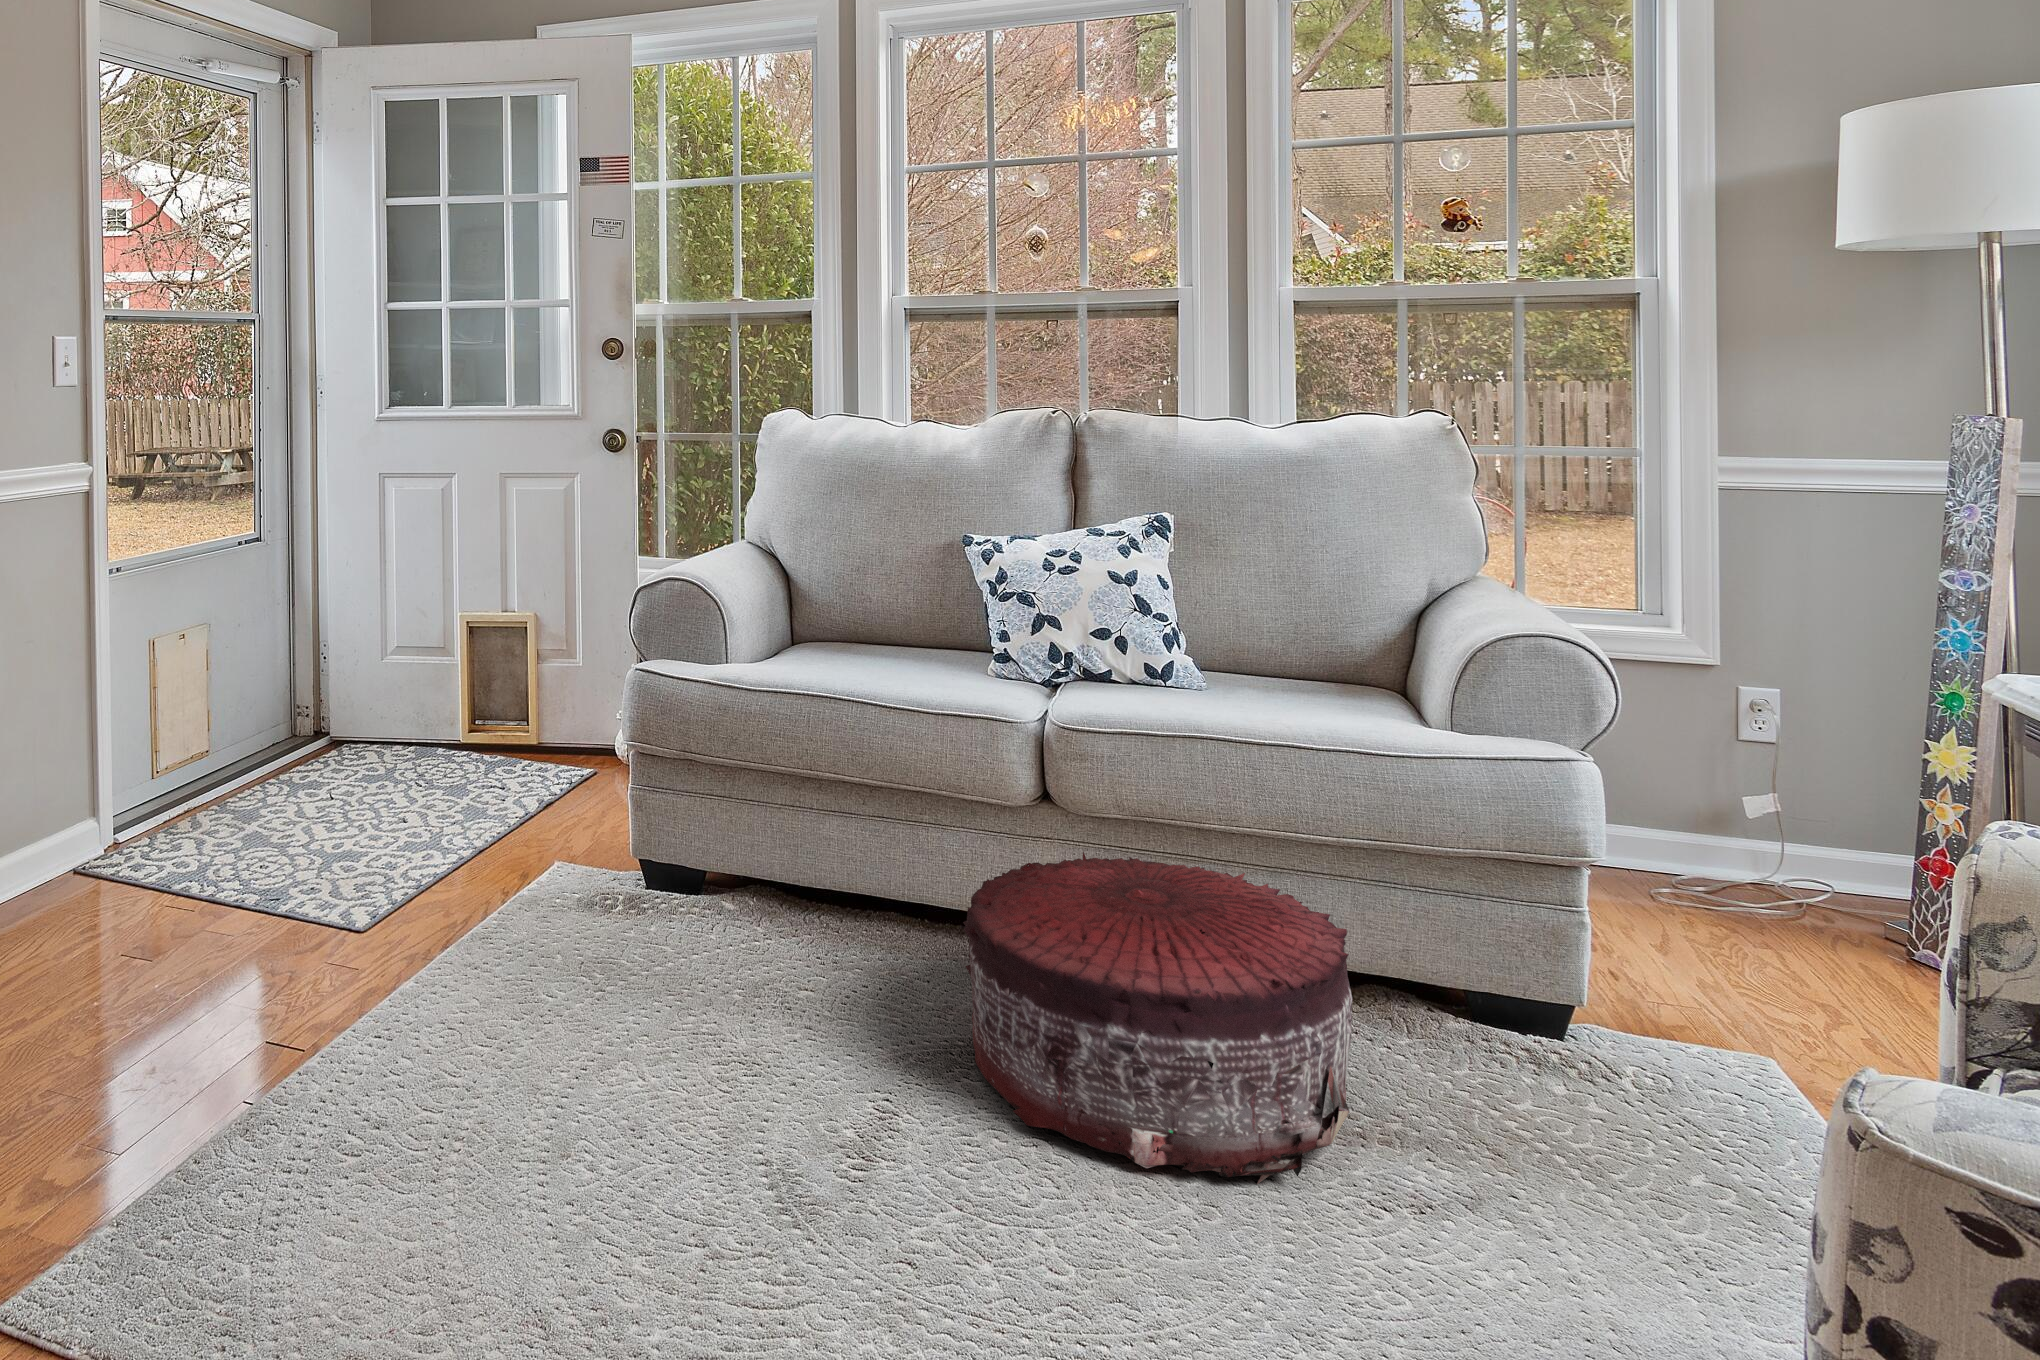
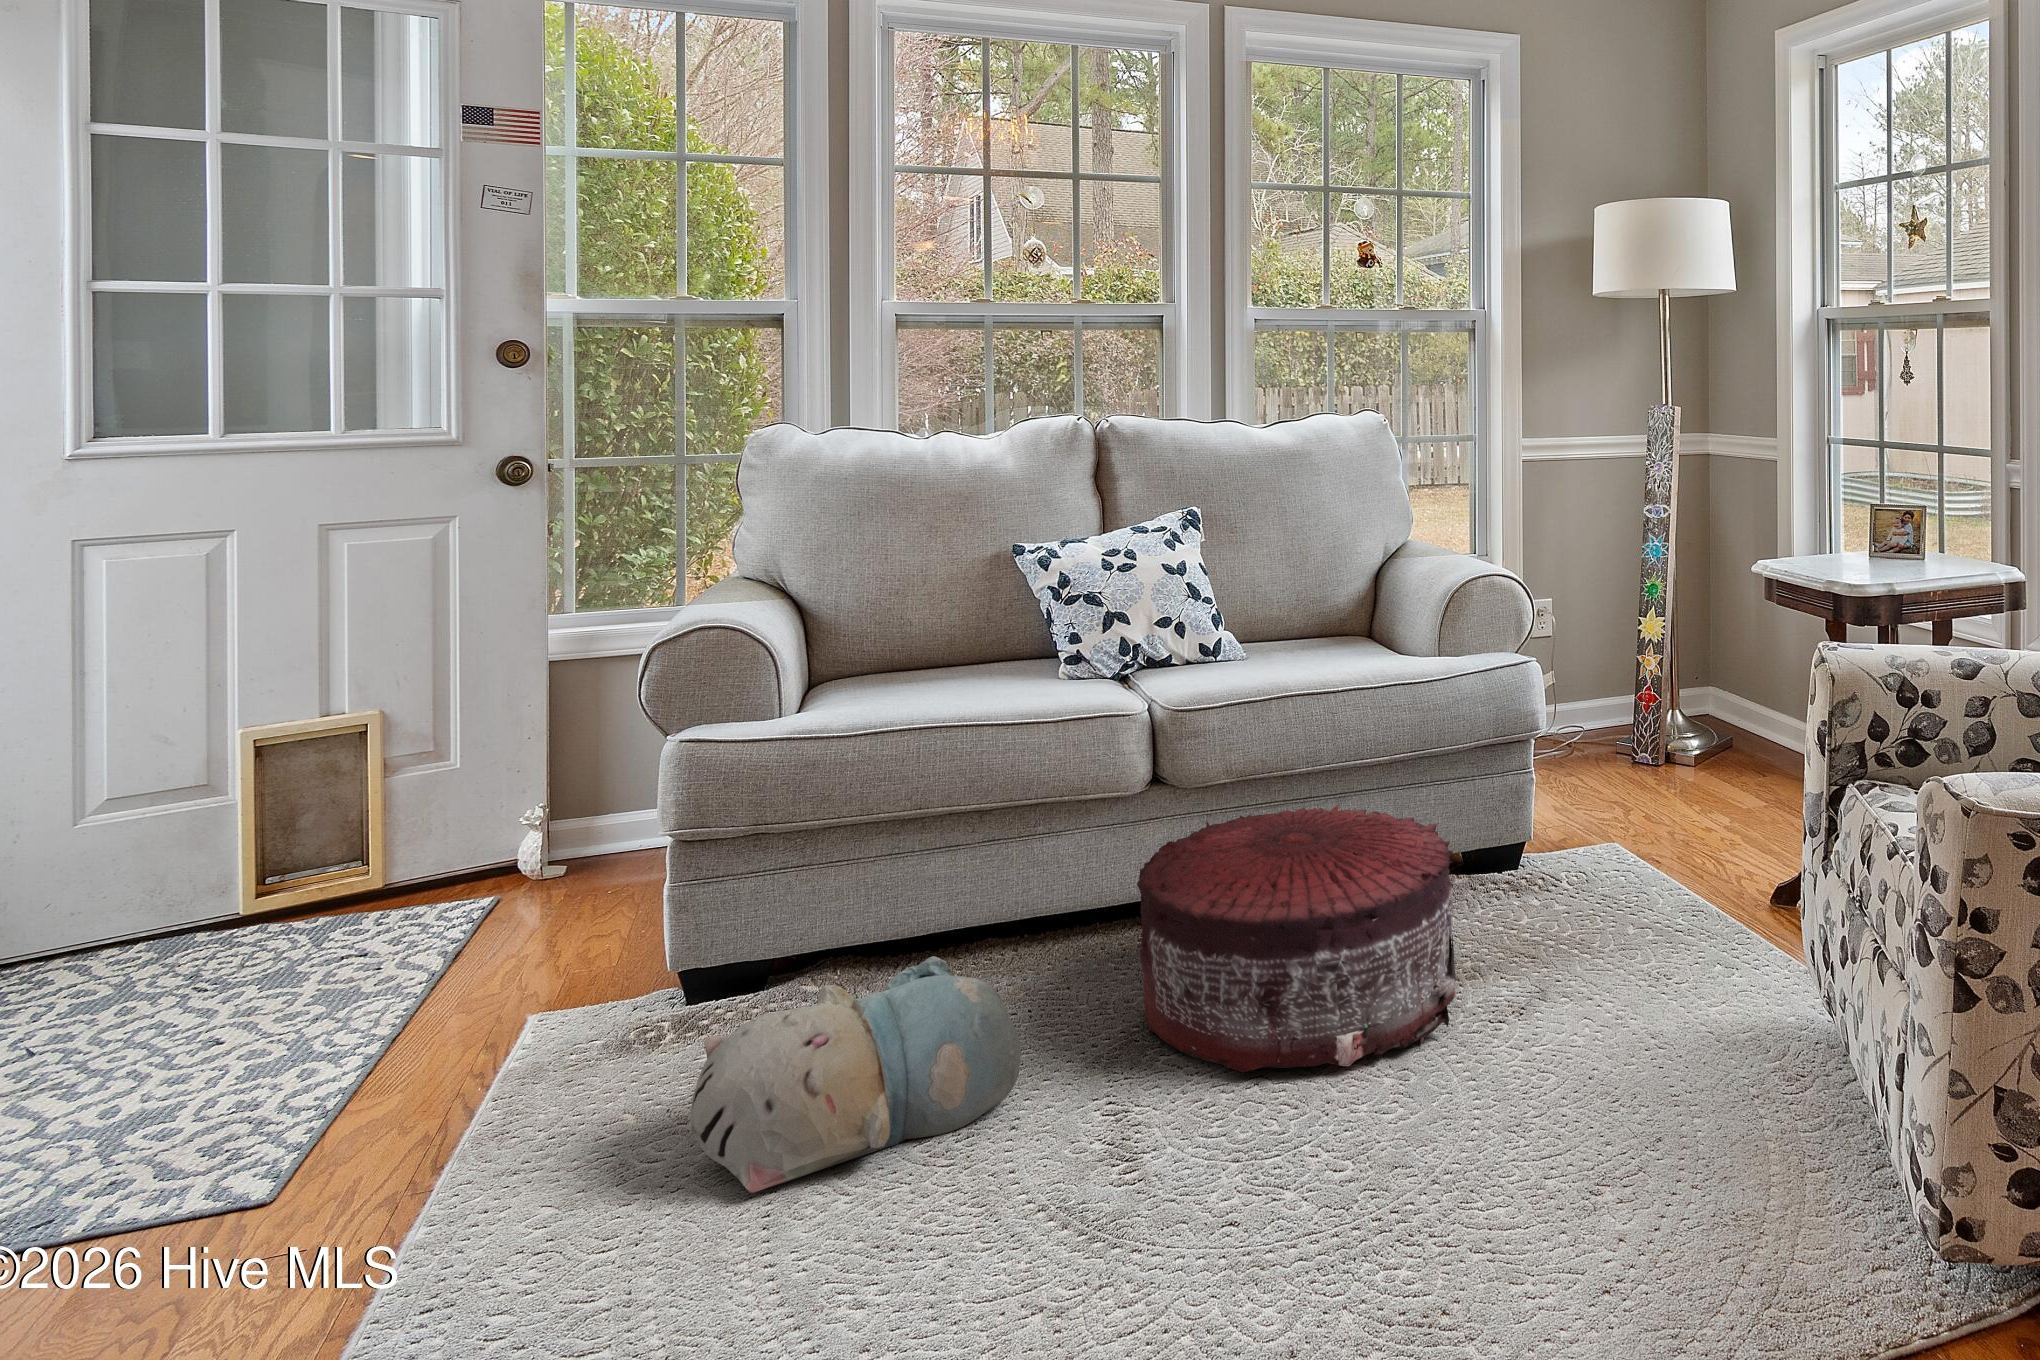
plush toy: none [556,901,821,1066] -> present [688,956,1021,1193]

